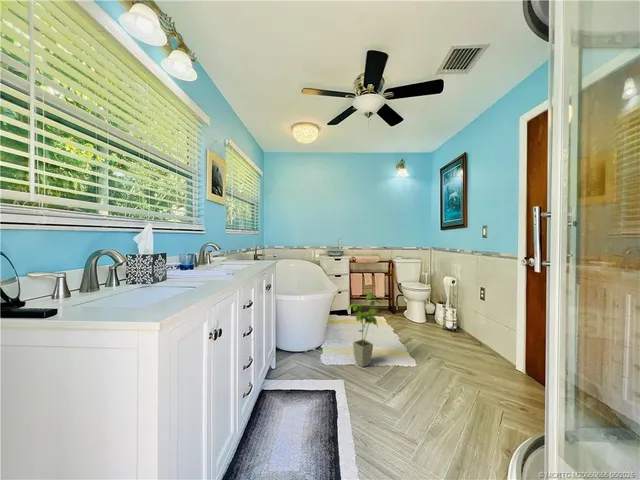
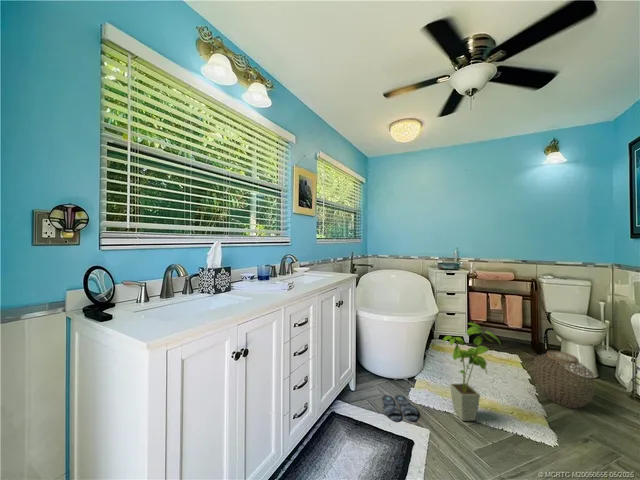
woven basket: none [398,307,429,342] -> present [533,351,594,408]
slippers: none [302,363,333,382] -> present [383,395,418,422]

